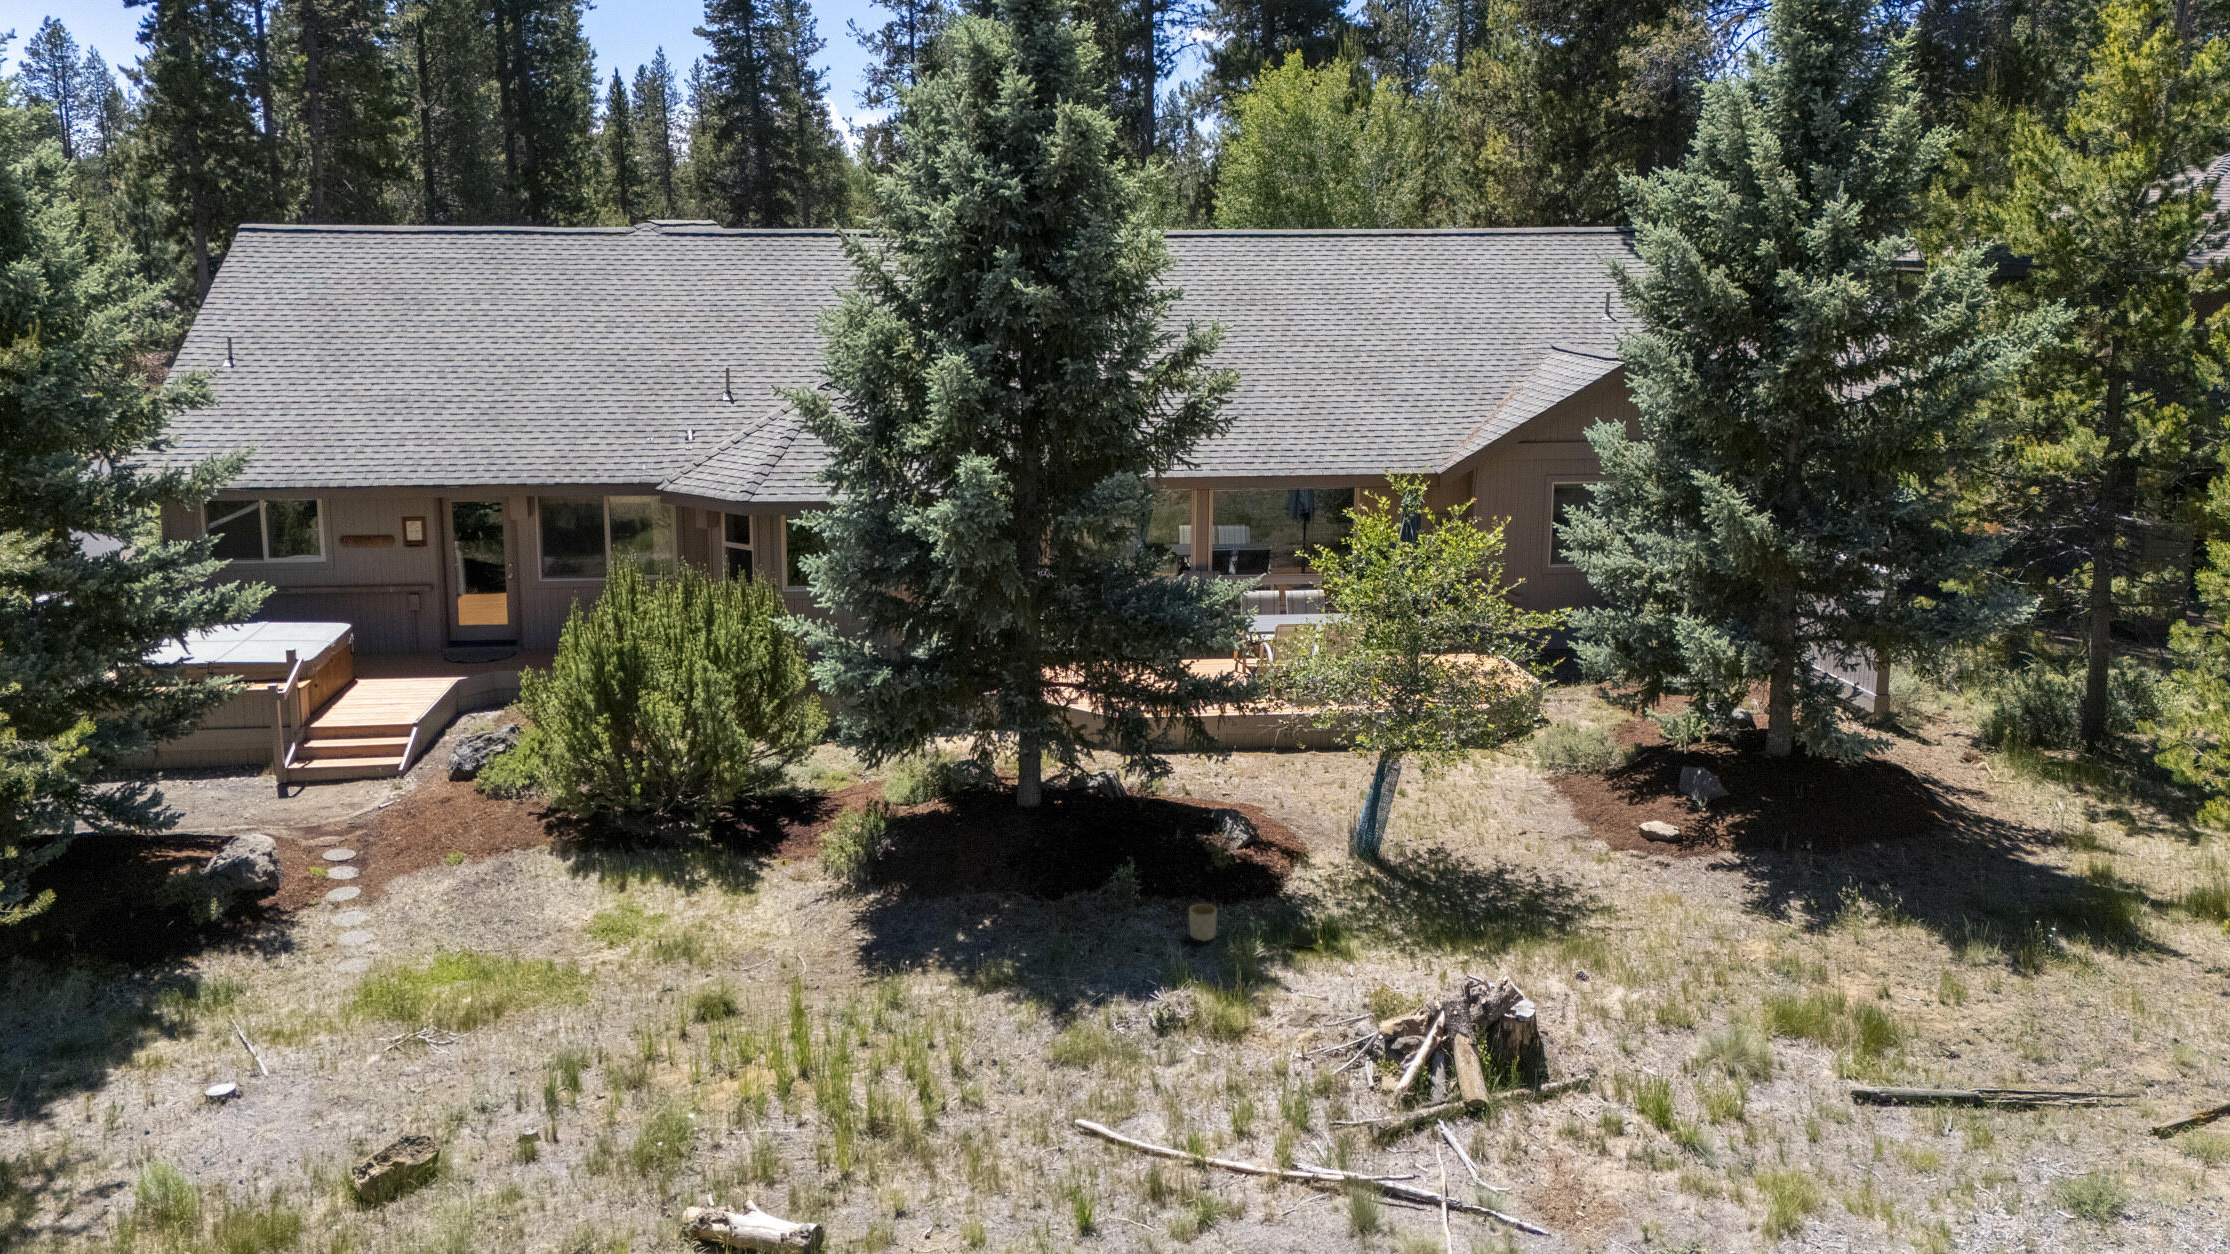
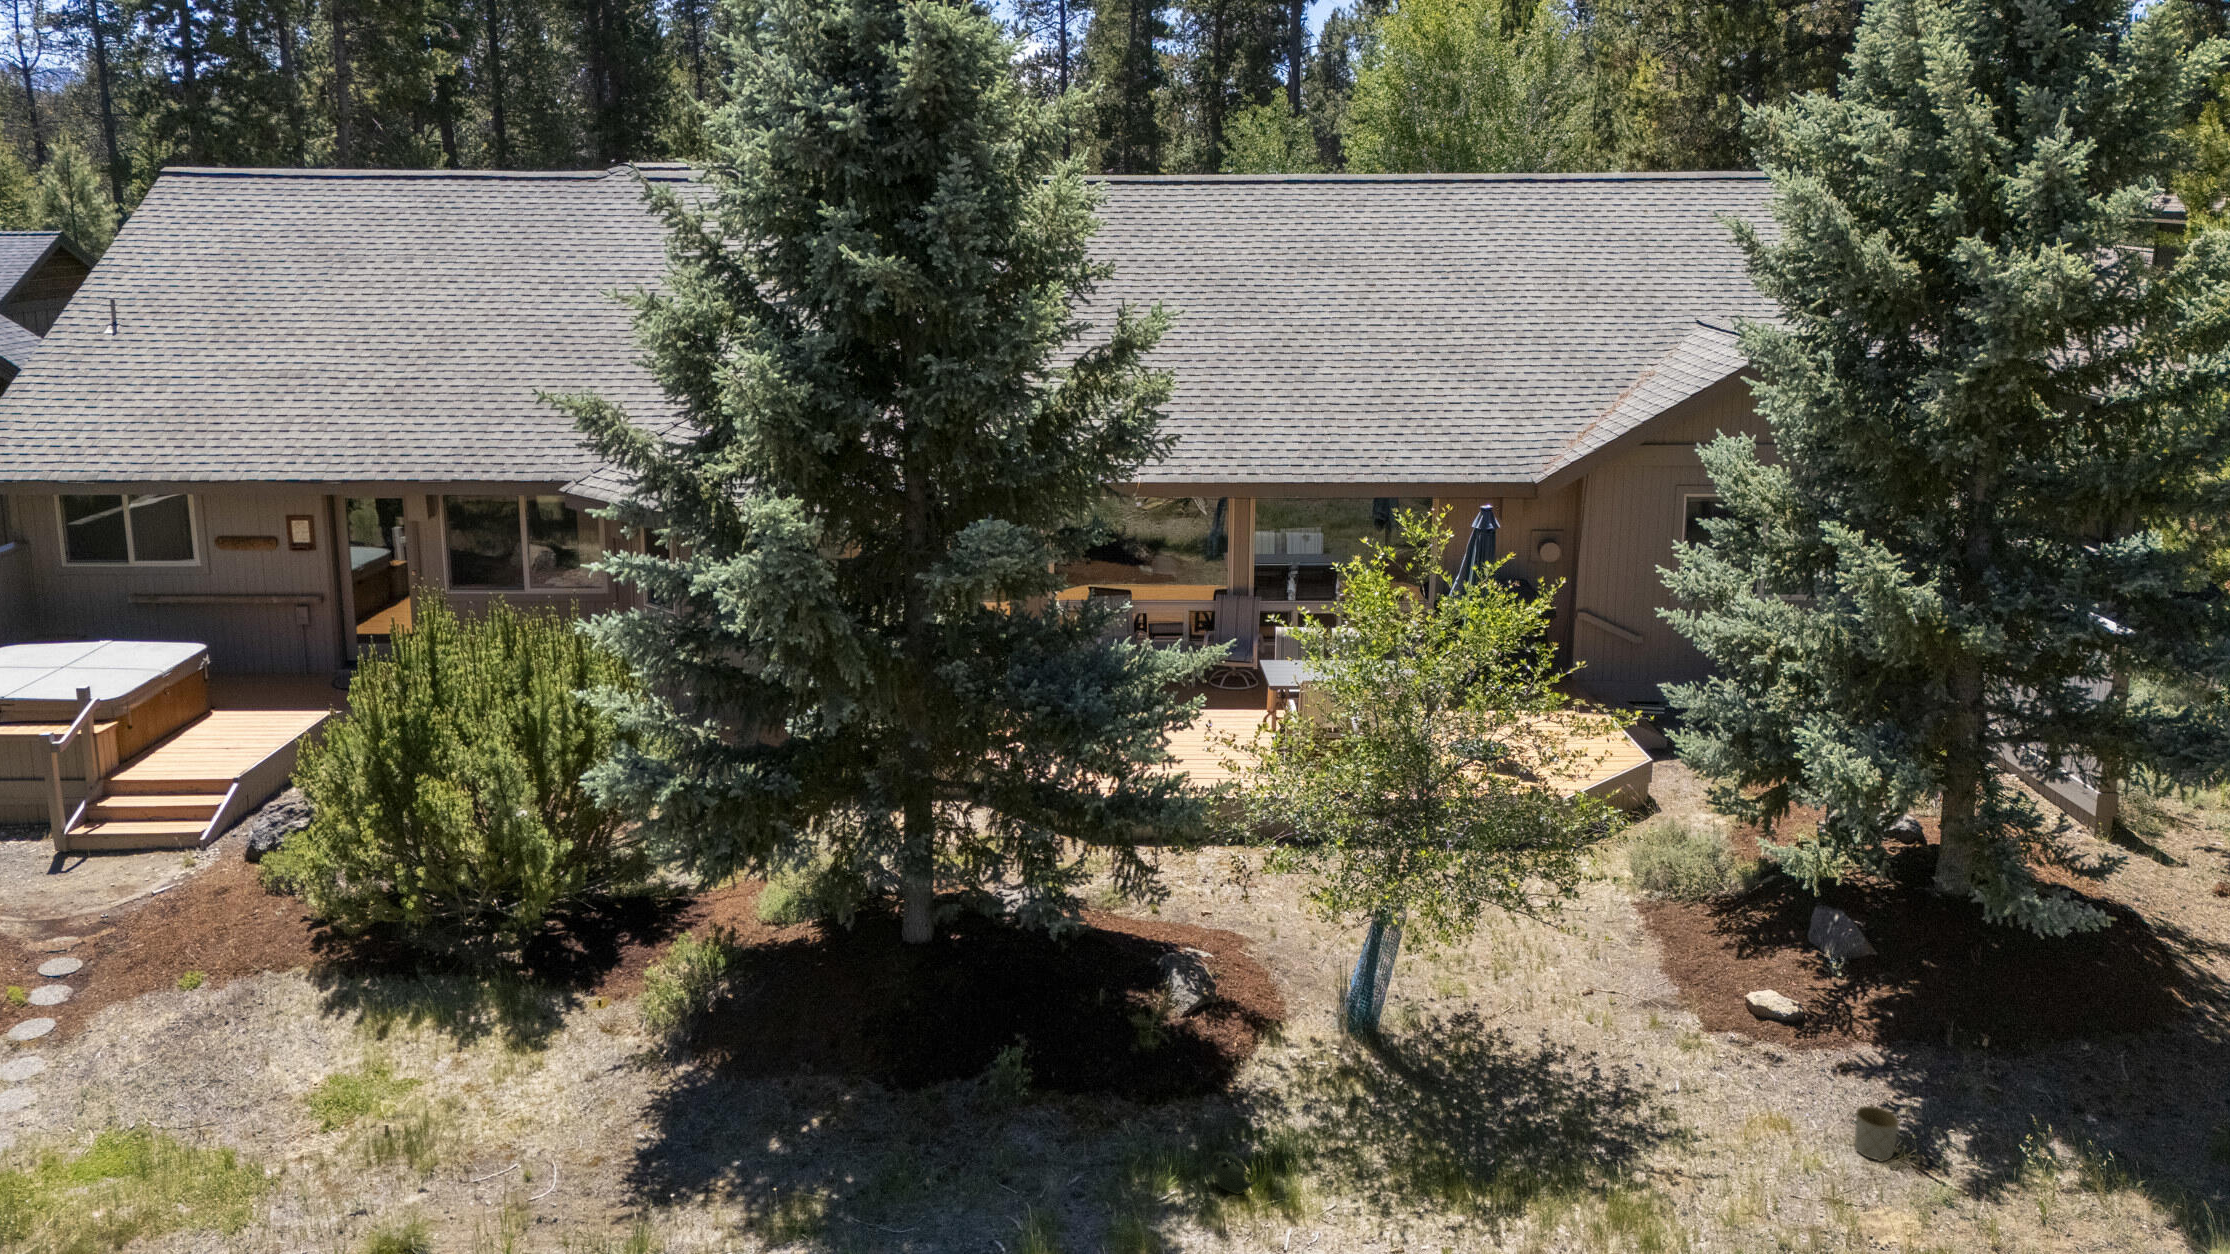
planter: present [1189,904,1217,941] -> present [1855,1106,1899,1162]

